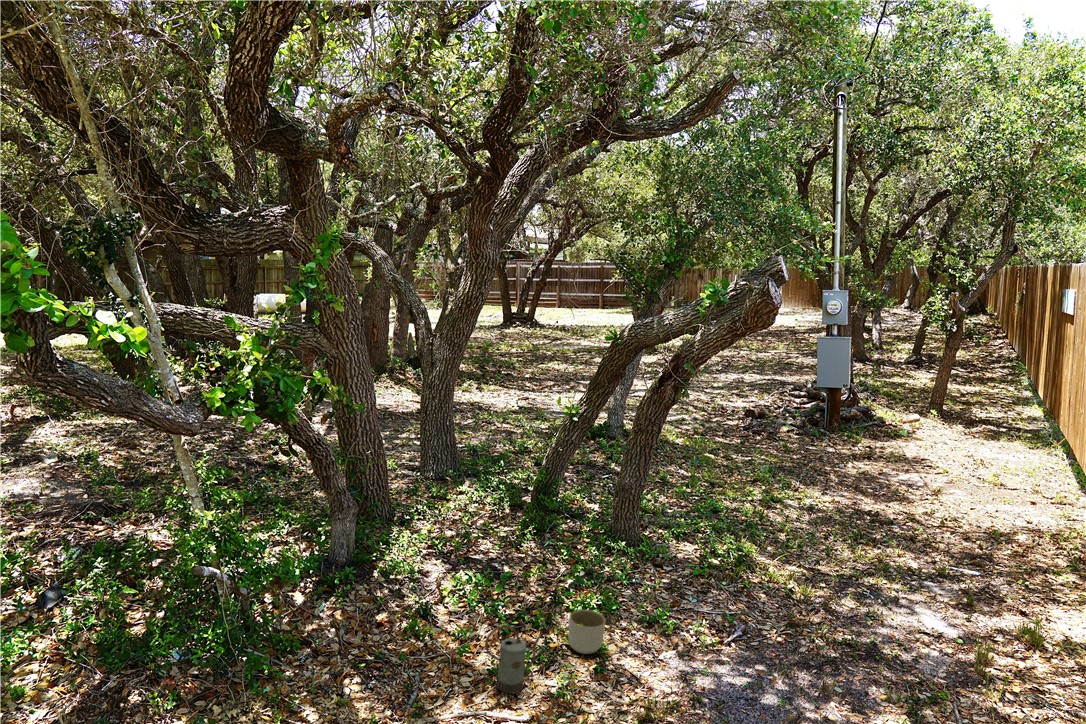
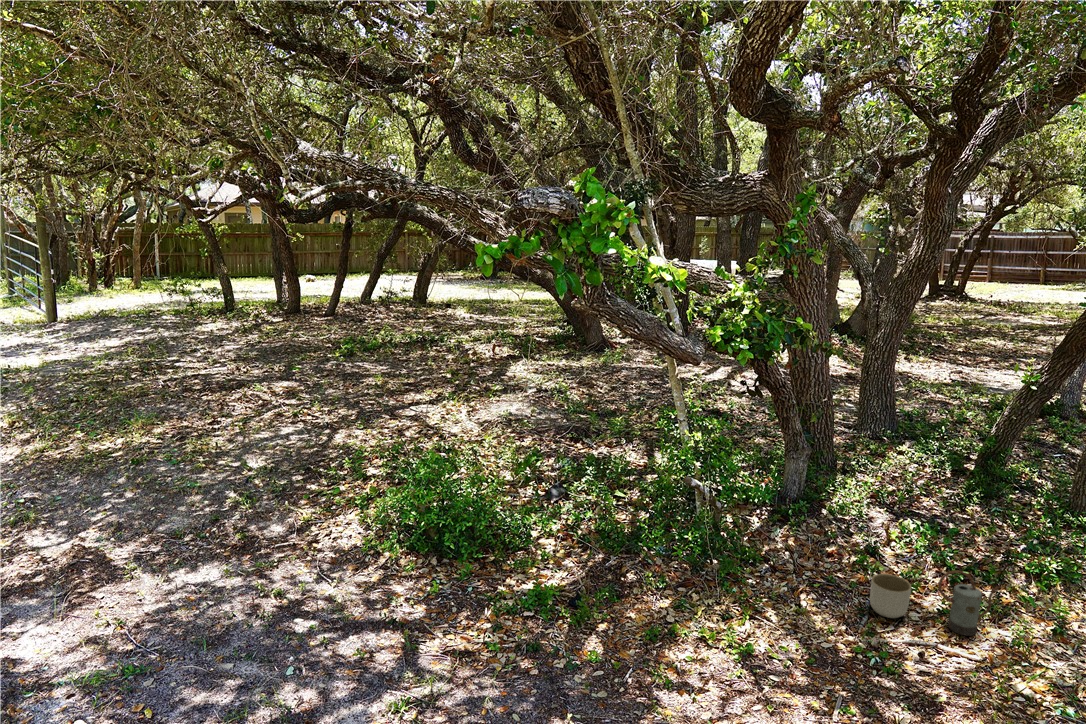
planter: present [568,610,605,654] -> present [870,574,911,618]

